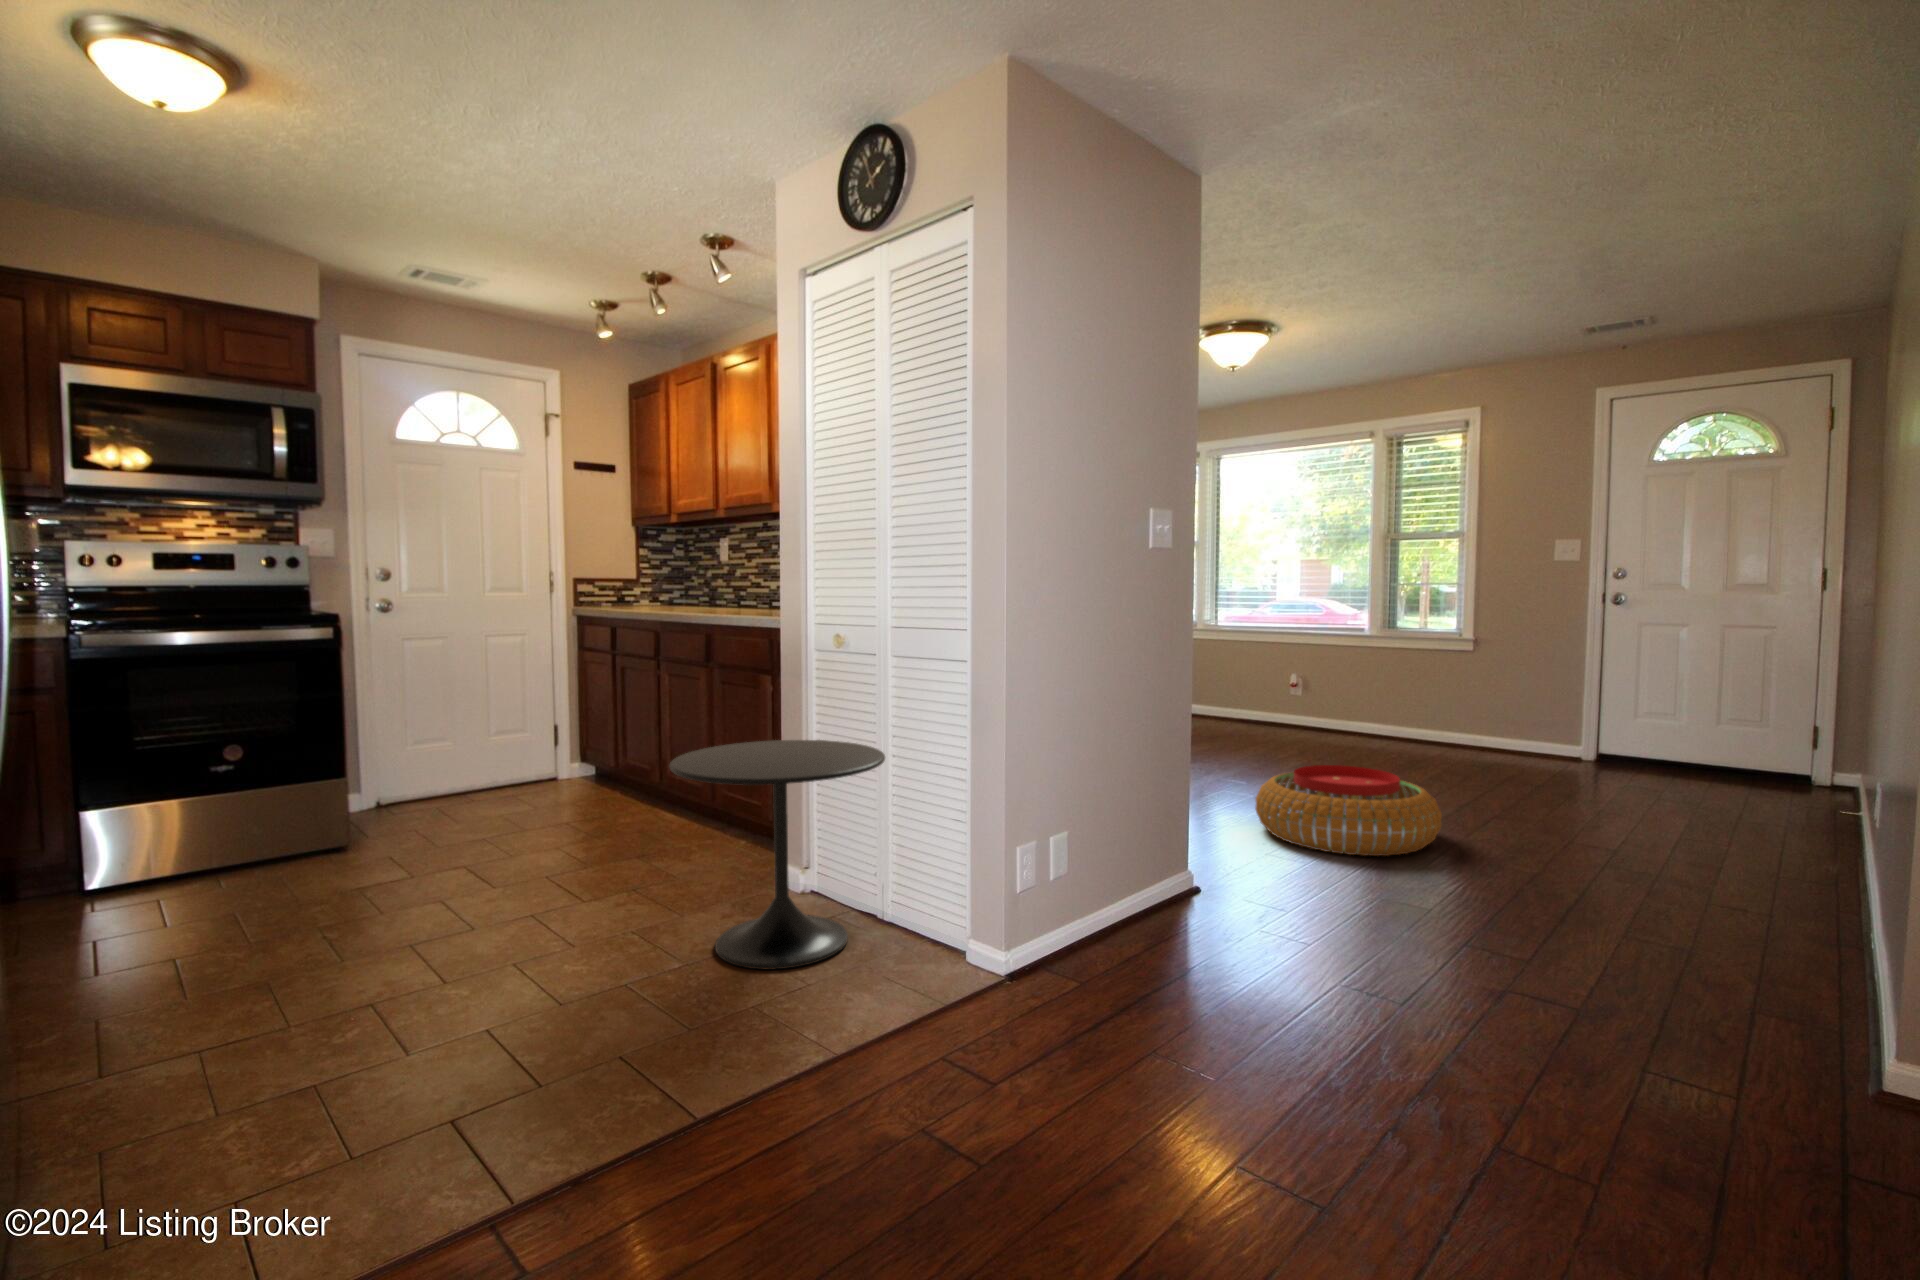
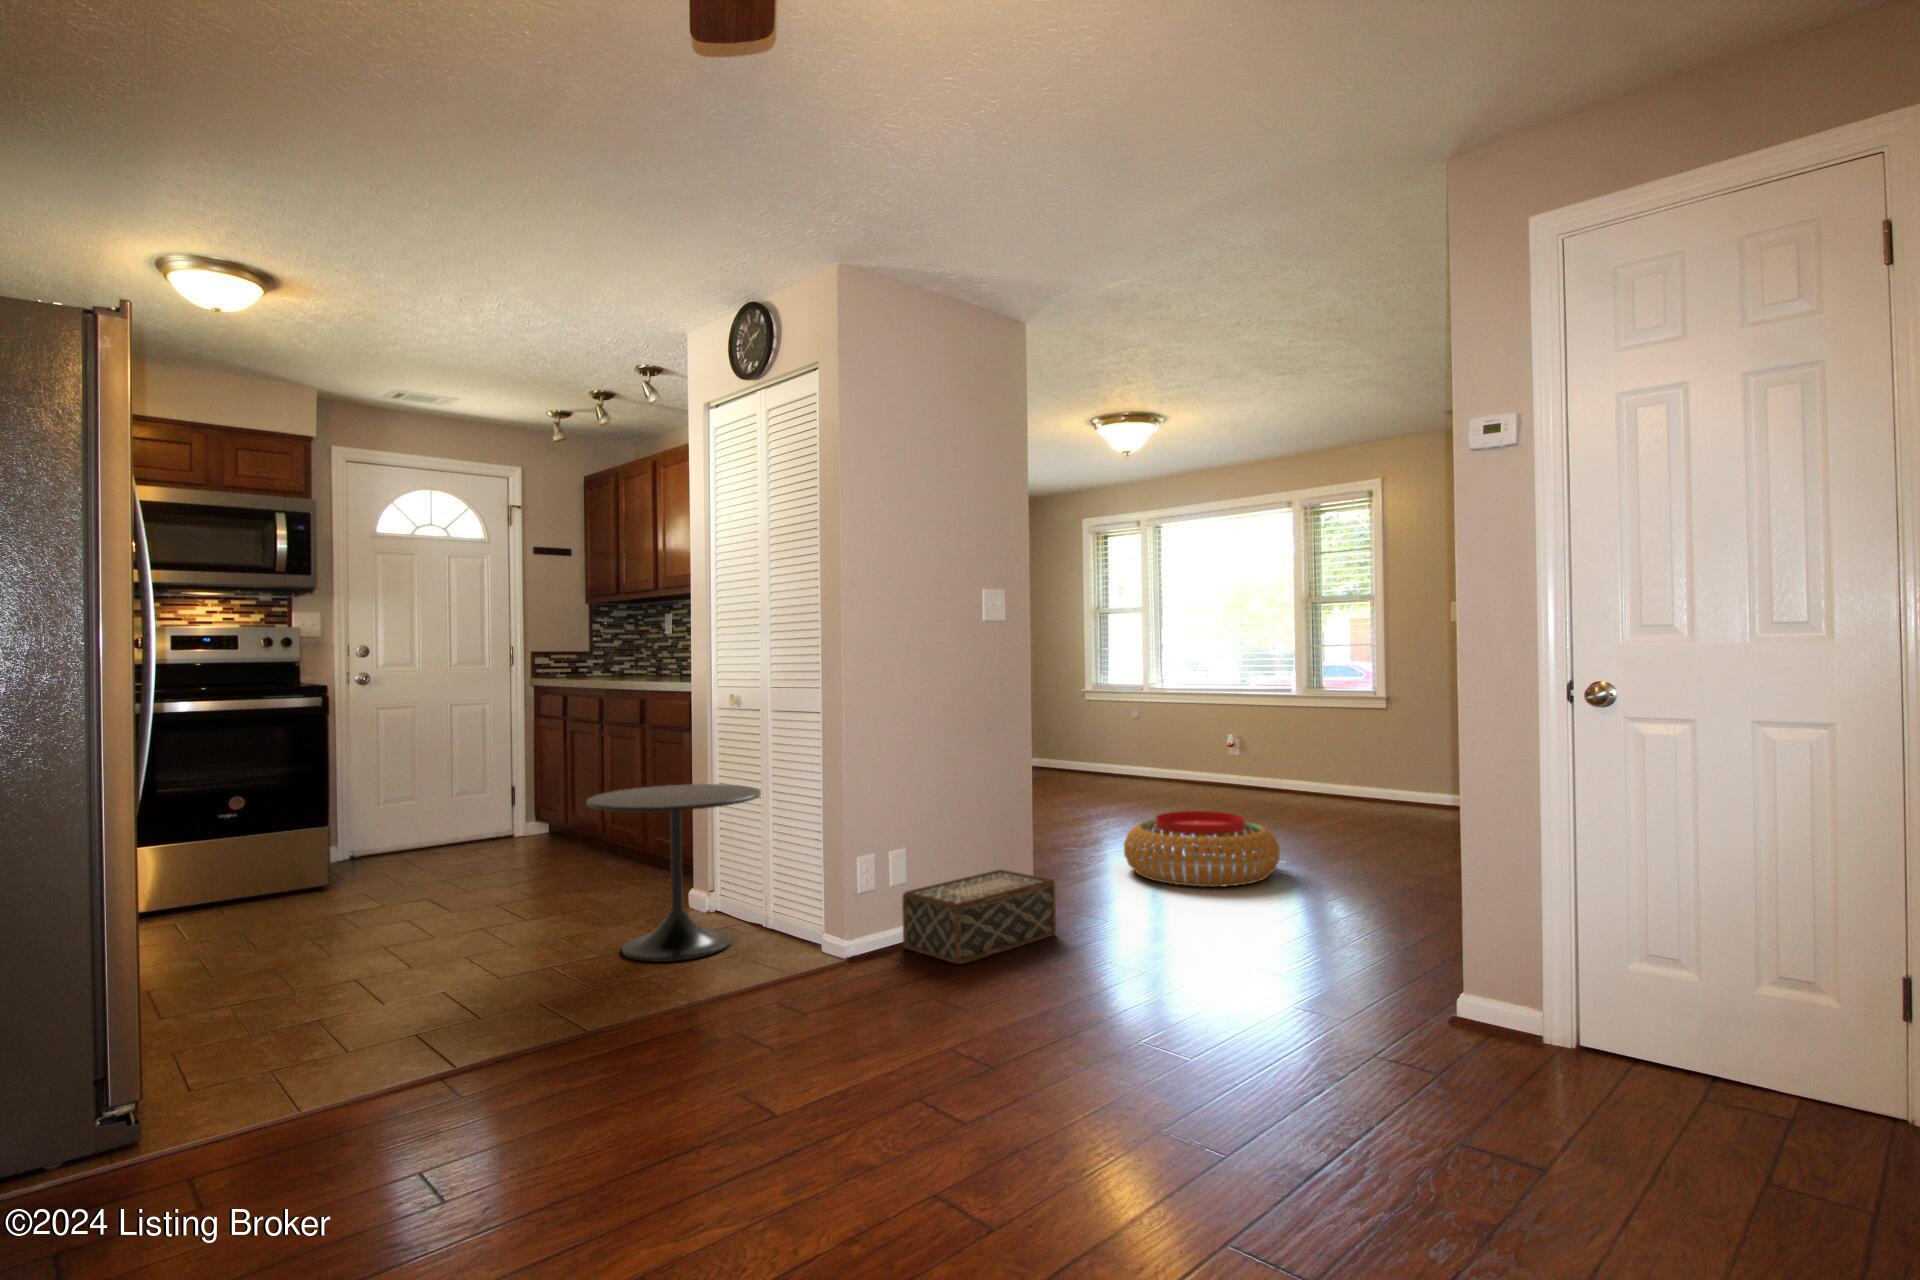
woven basket: none [1066,845,1242,978] -> present [902,870,1056,964]

